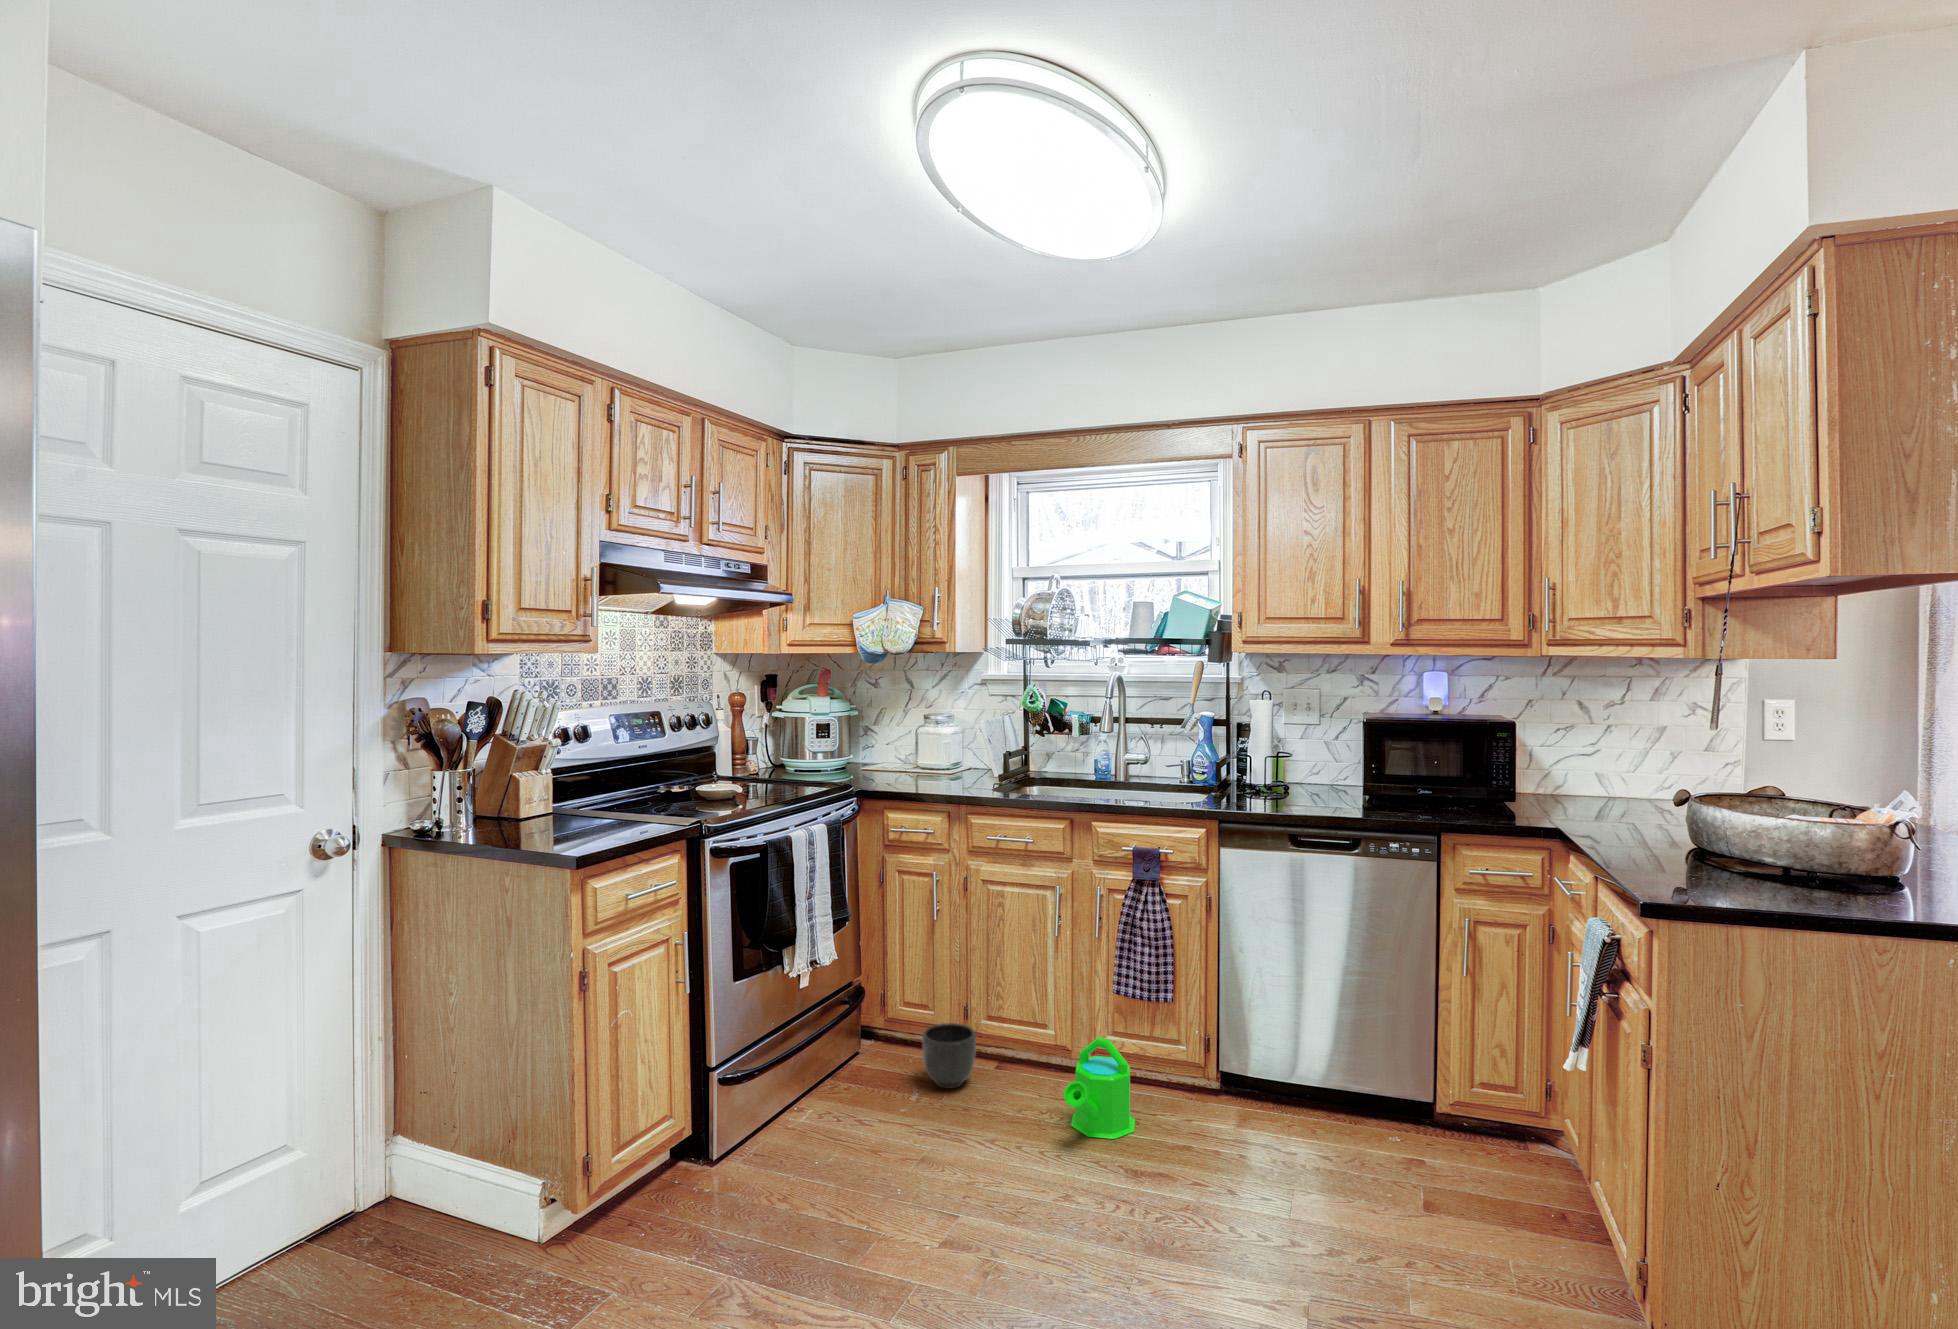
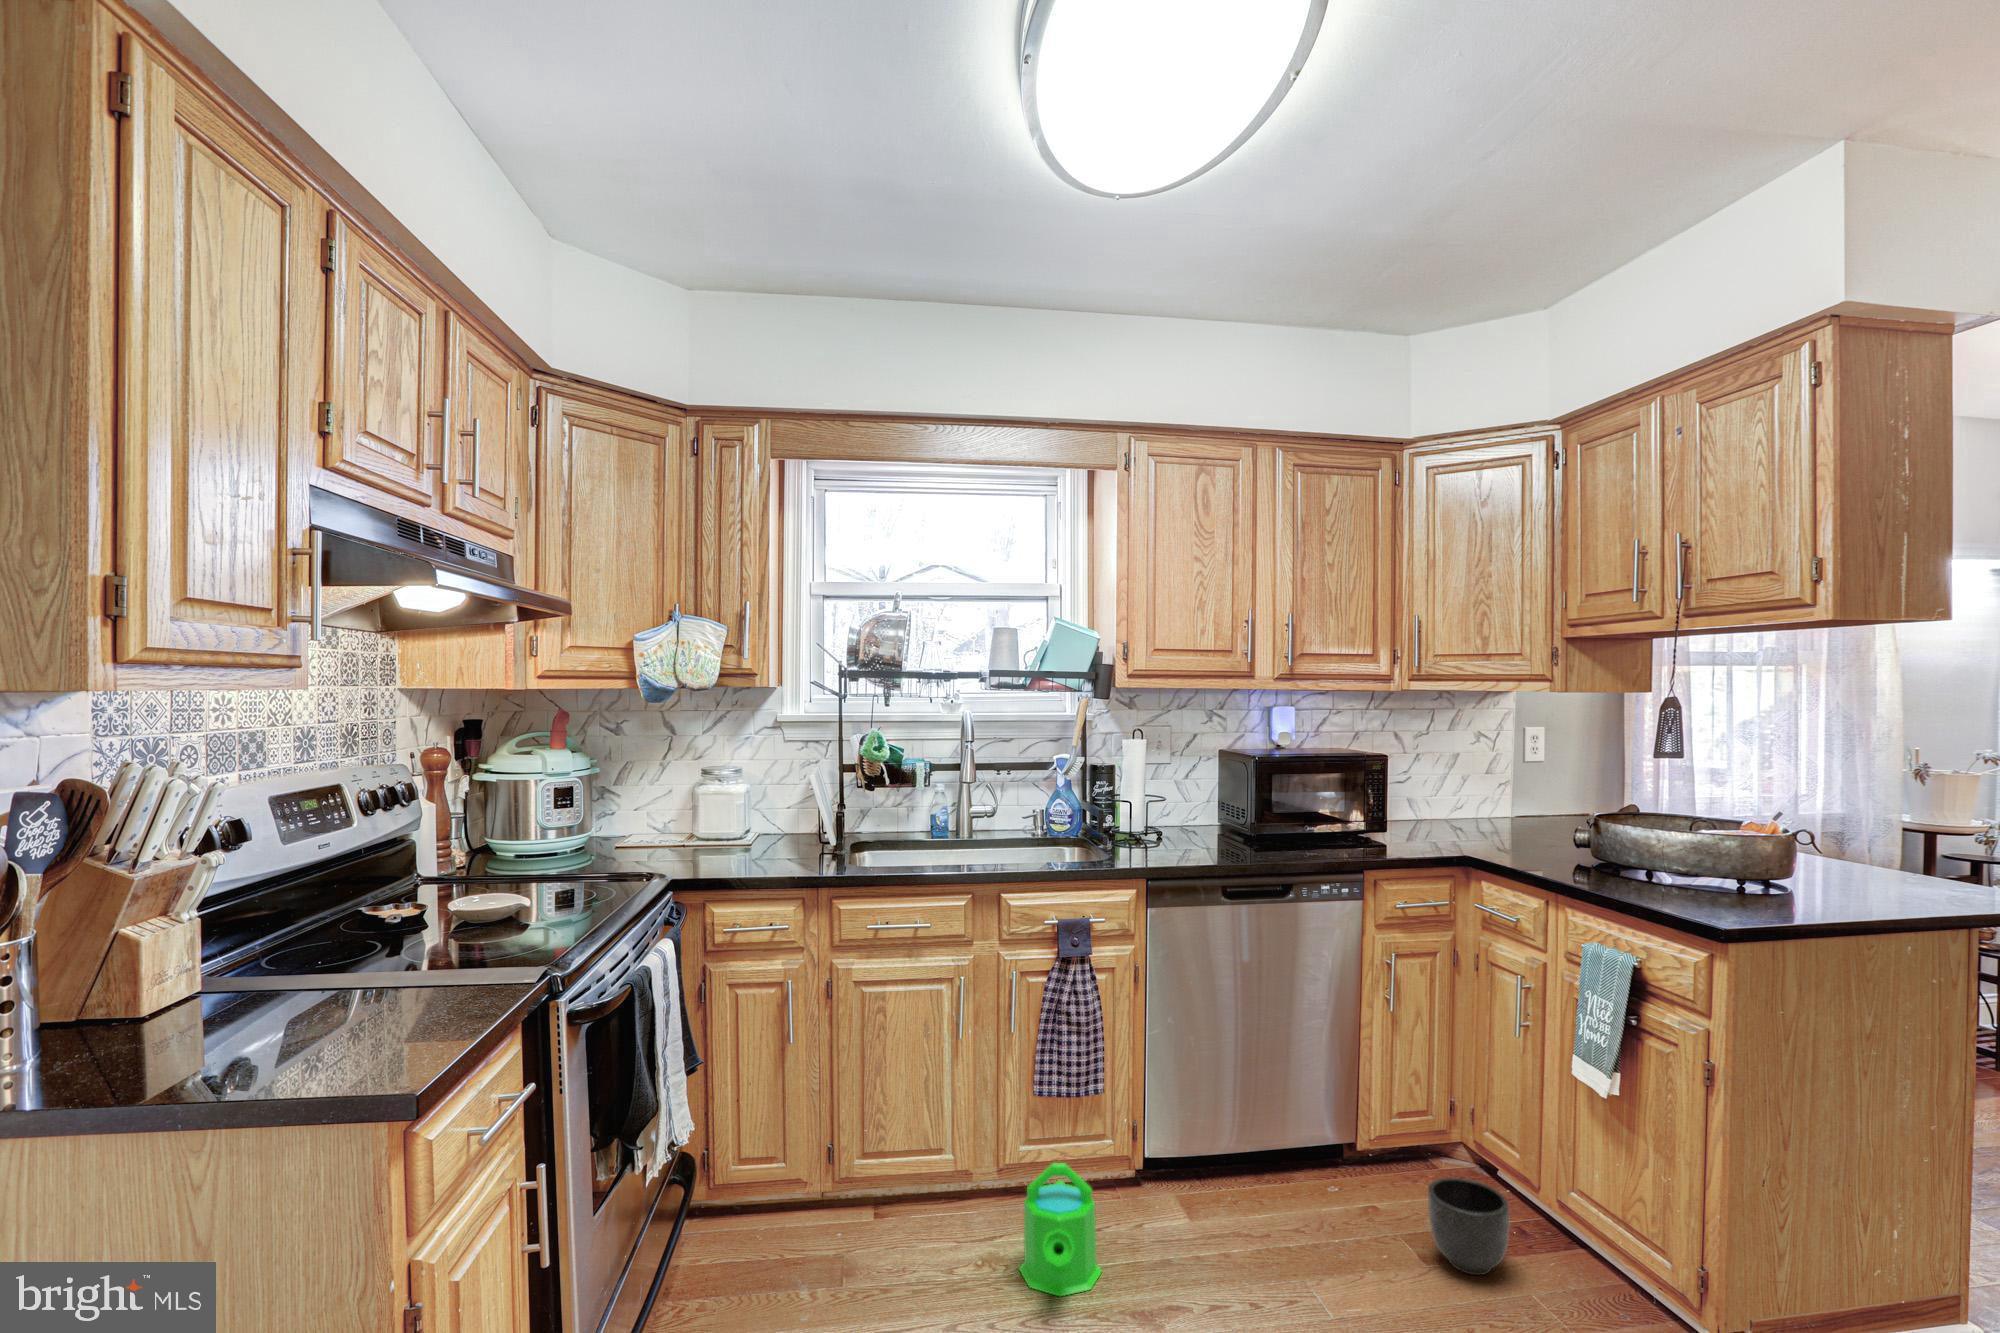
planter: present [922,1023,976,1089] -> present [1428,1177,1509,1275]

